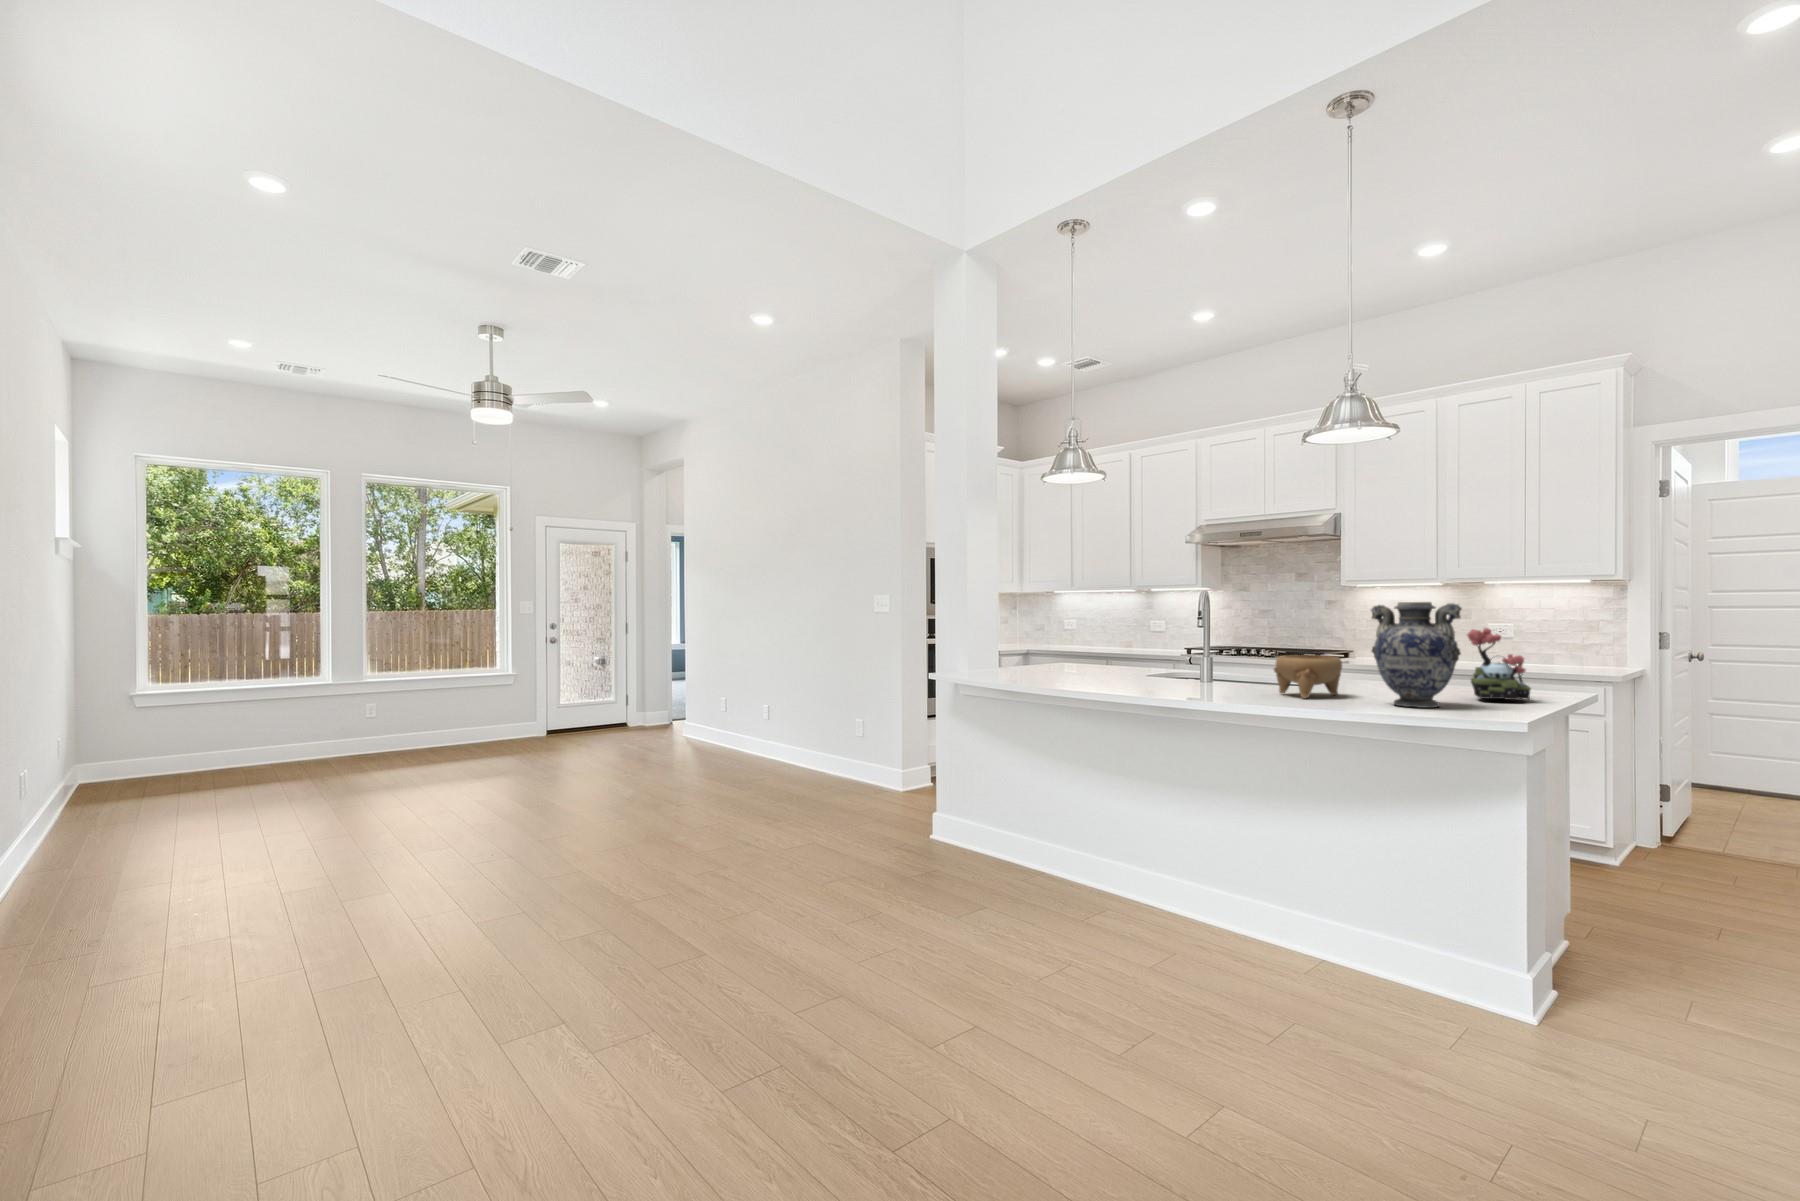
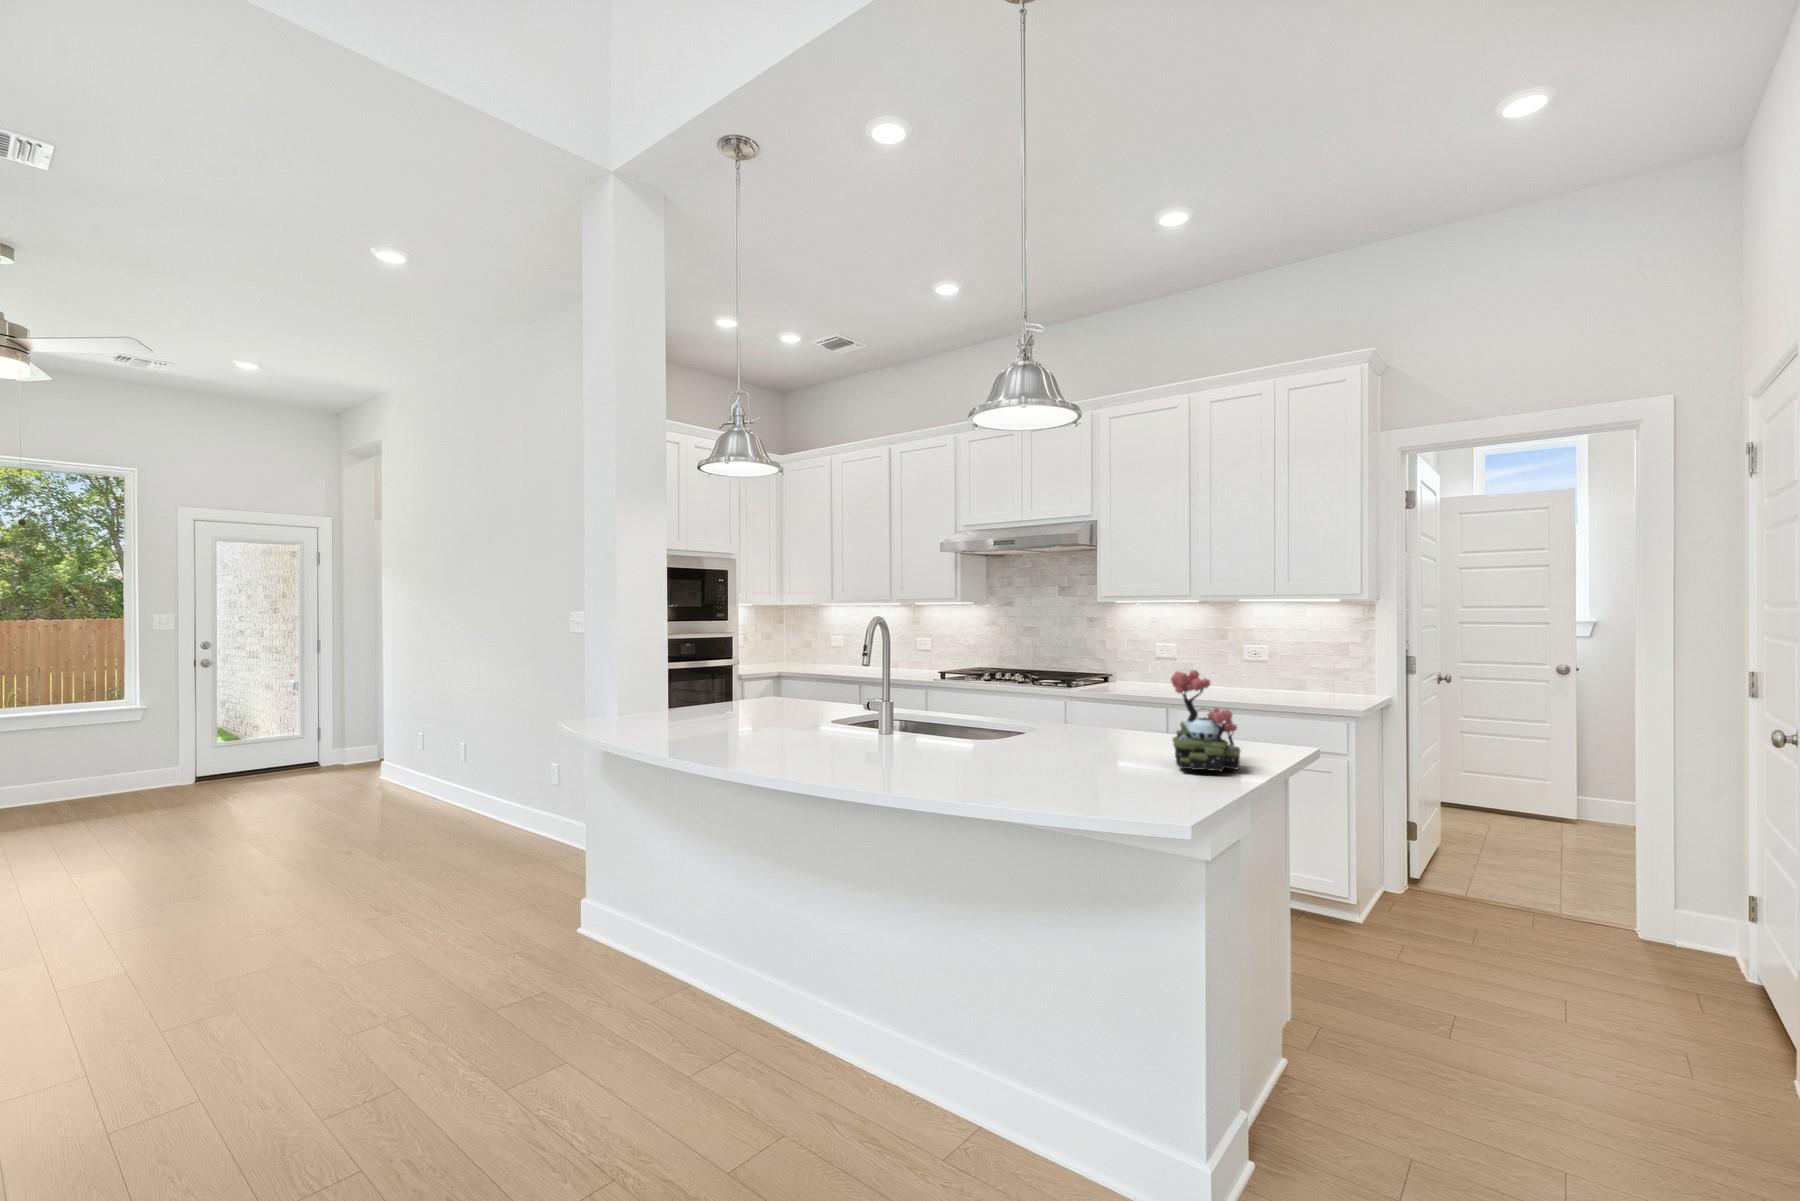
vase: present [1371,602,1461,708] -> none [1040,639,1145,790]
bowl: present [1274,655,1342,698] -> none [939,704,1023,768]

